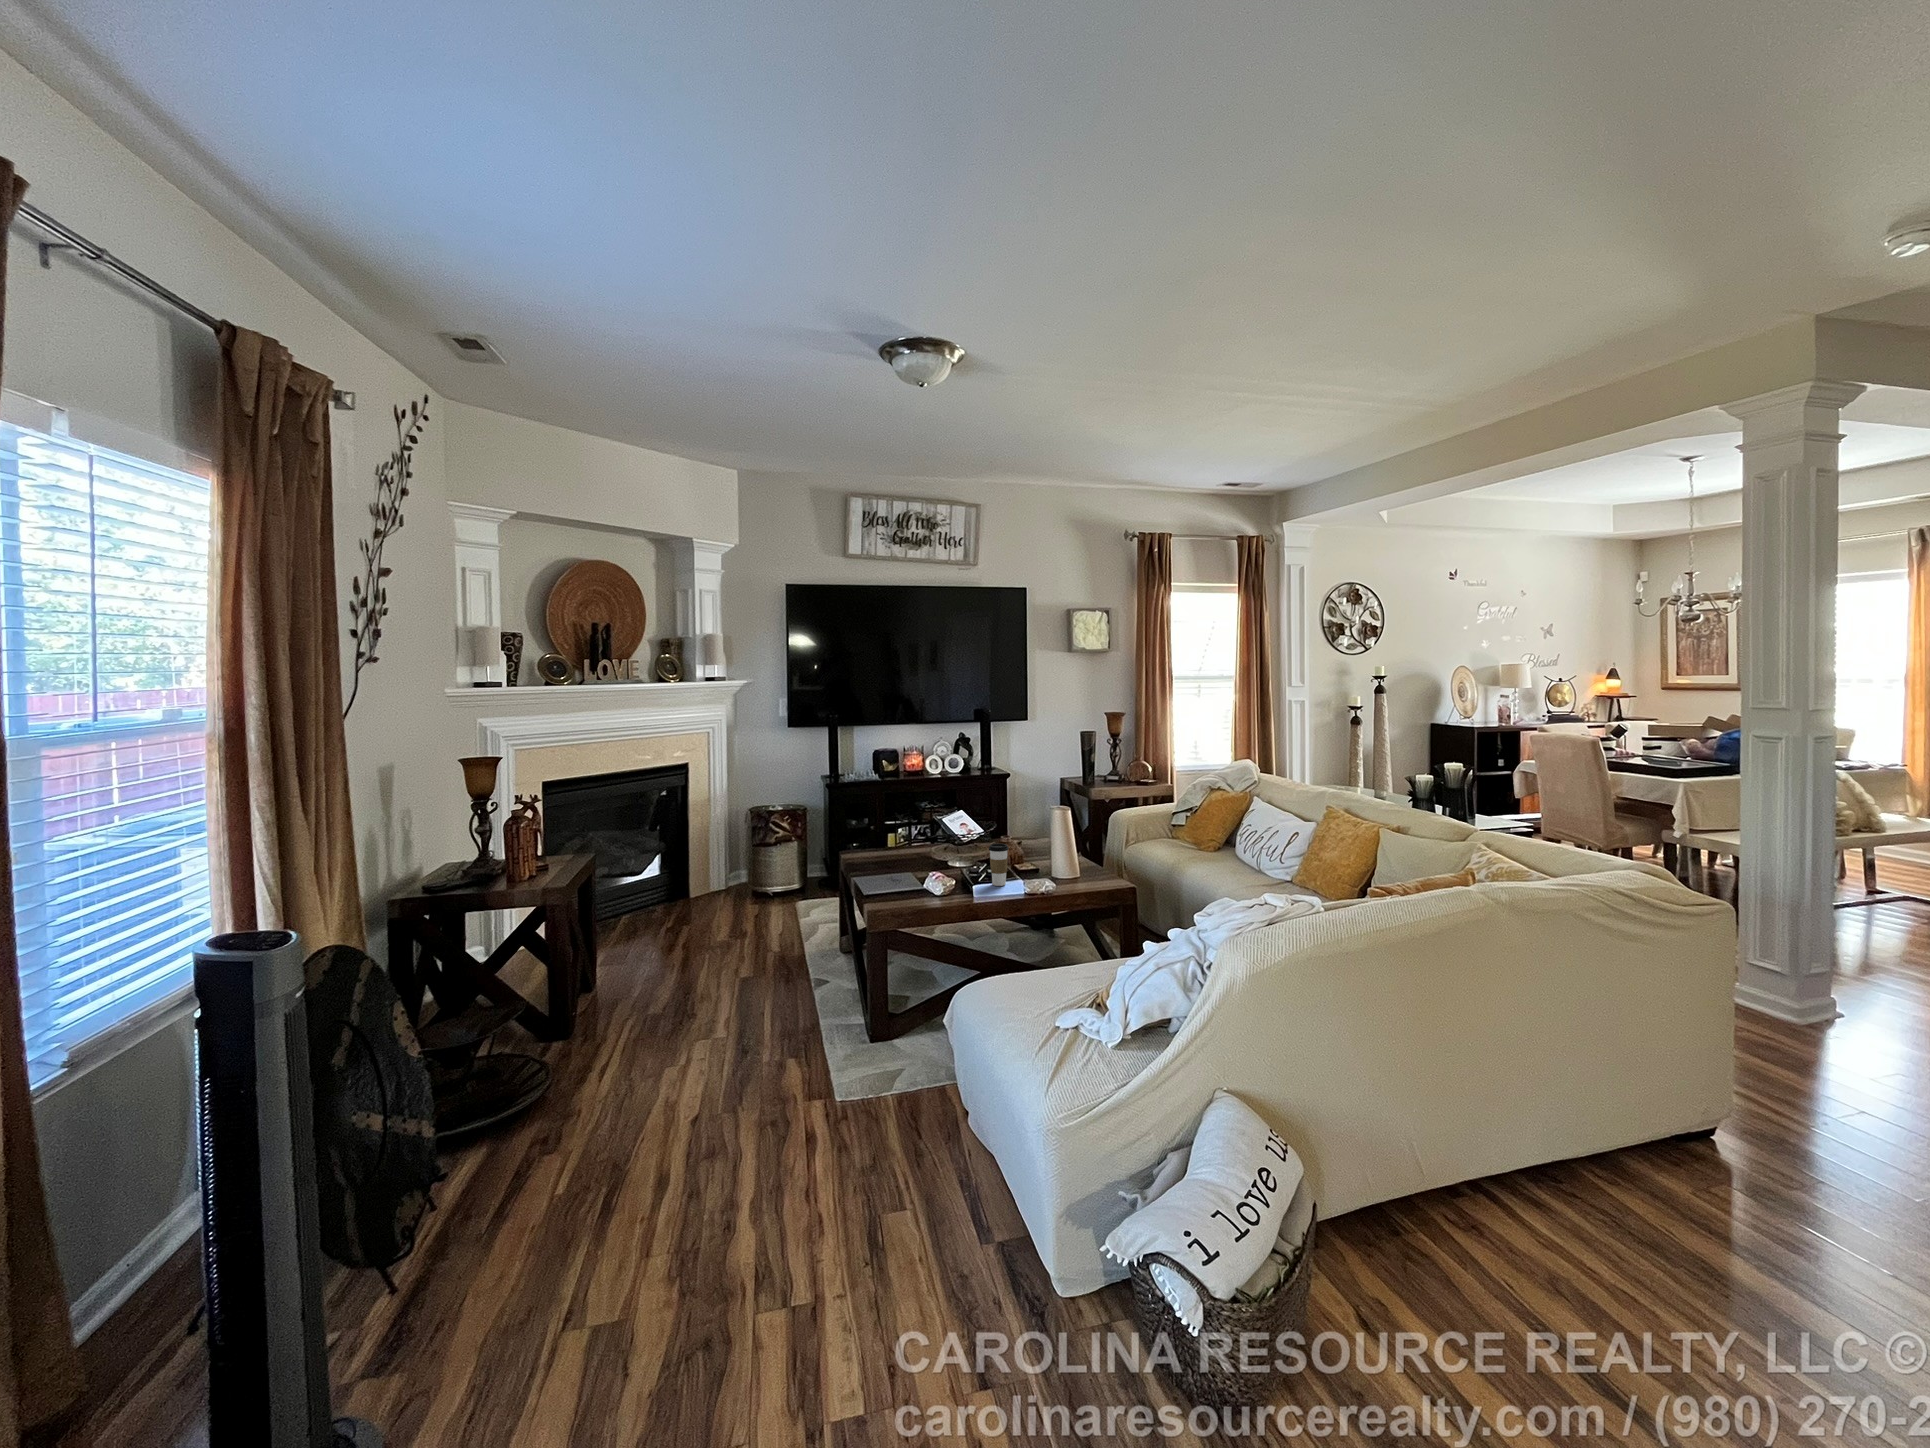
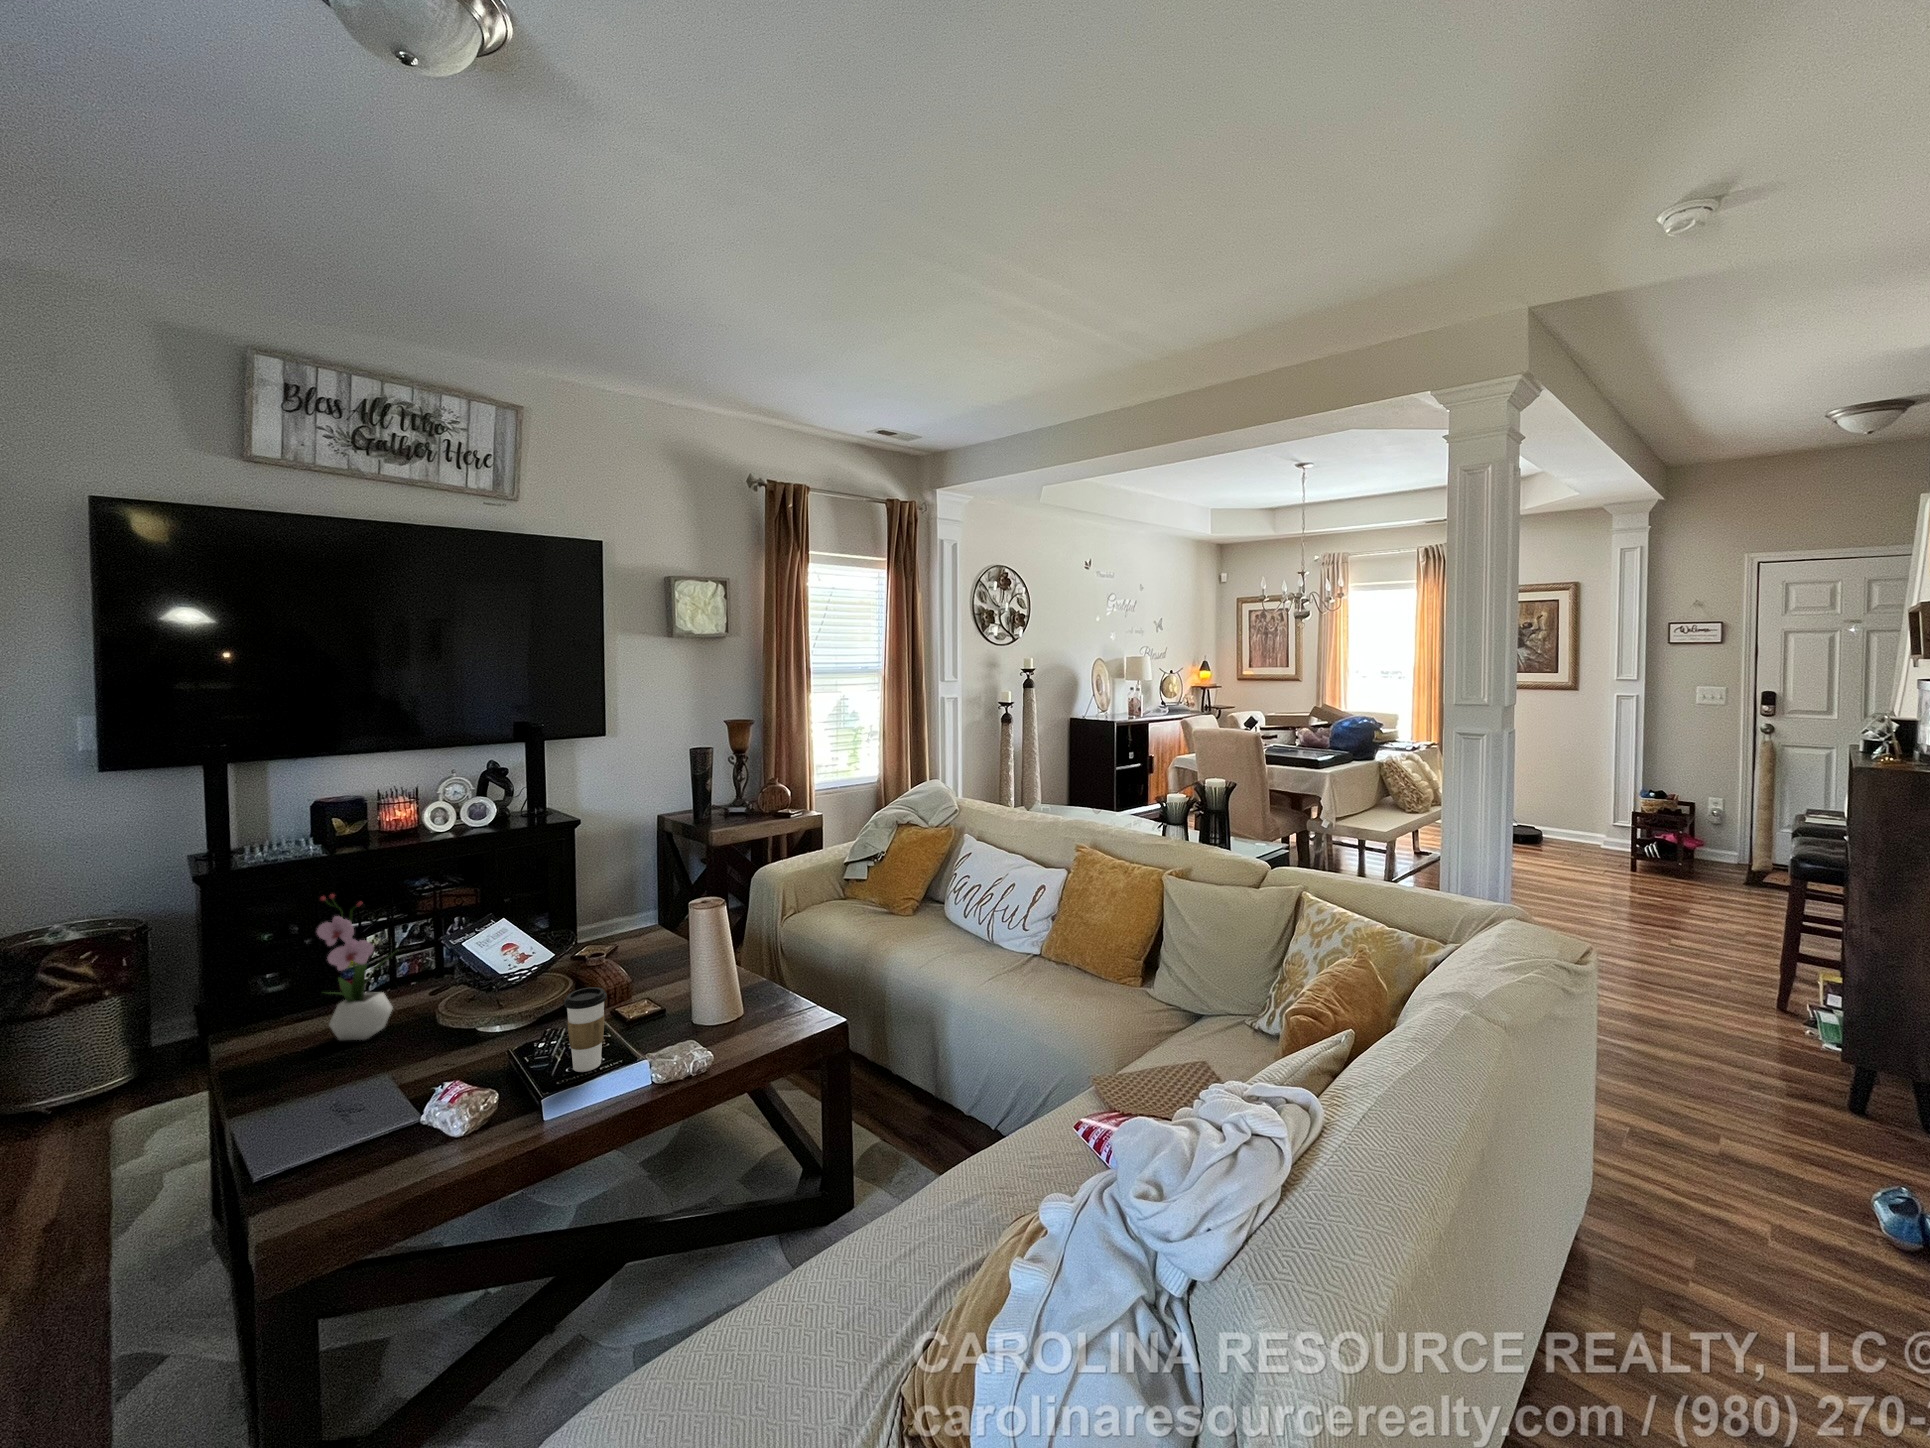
flower arrangement: none [884,786,917,862] -> present [317,894,392,1040]

